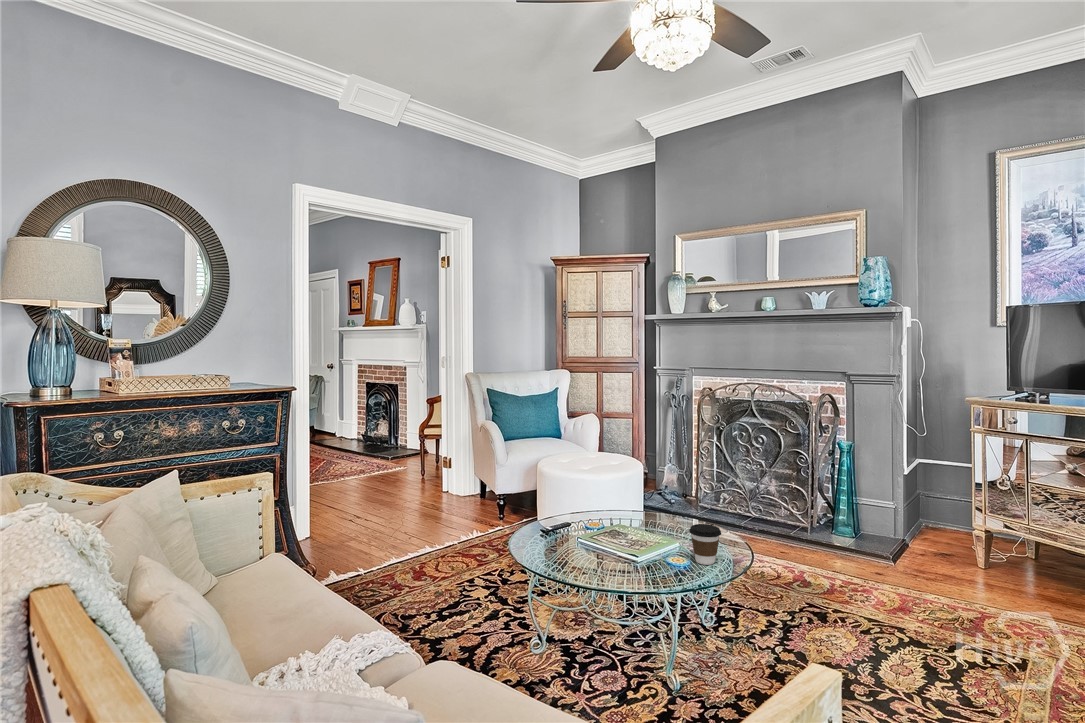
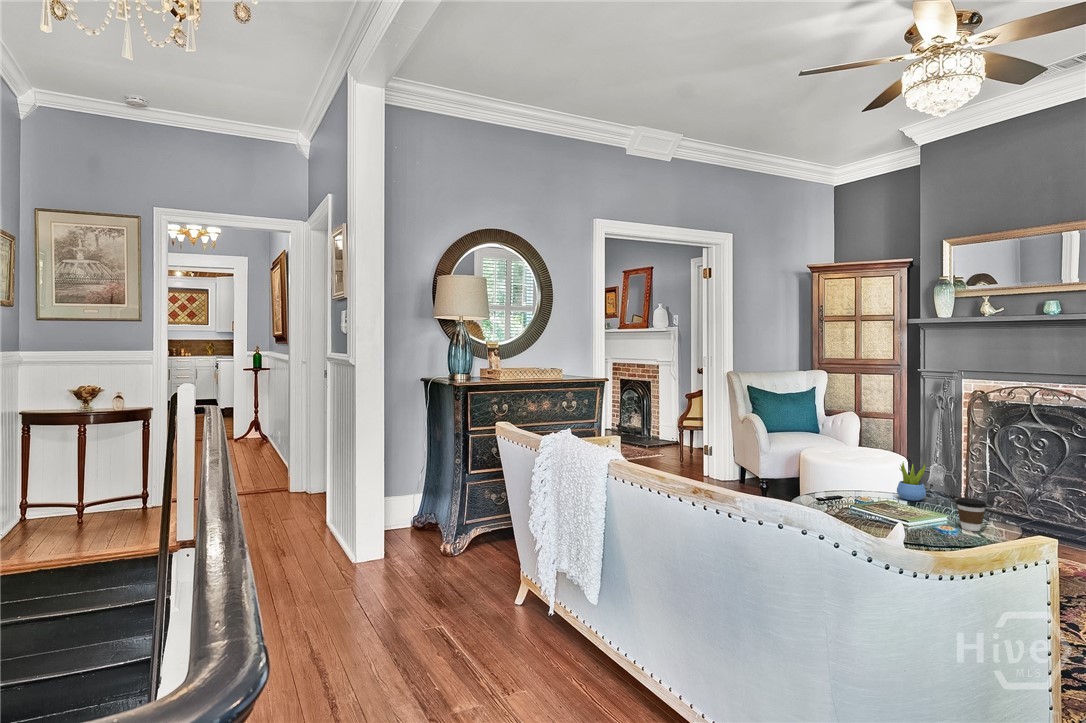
succulent plant: none [630,477,660,522] -> present [897,462,926,501]

